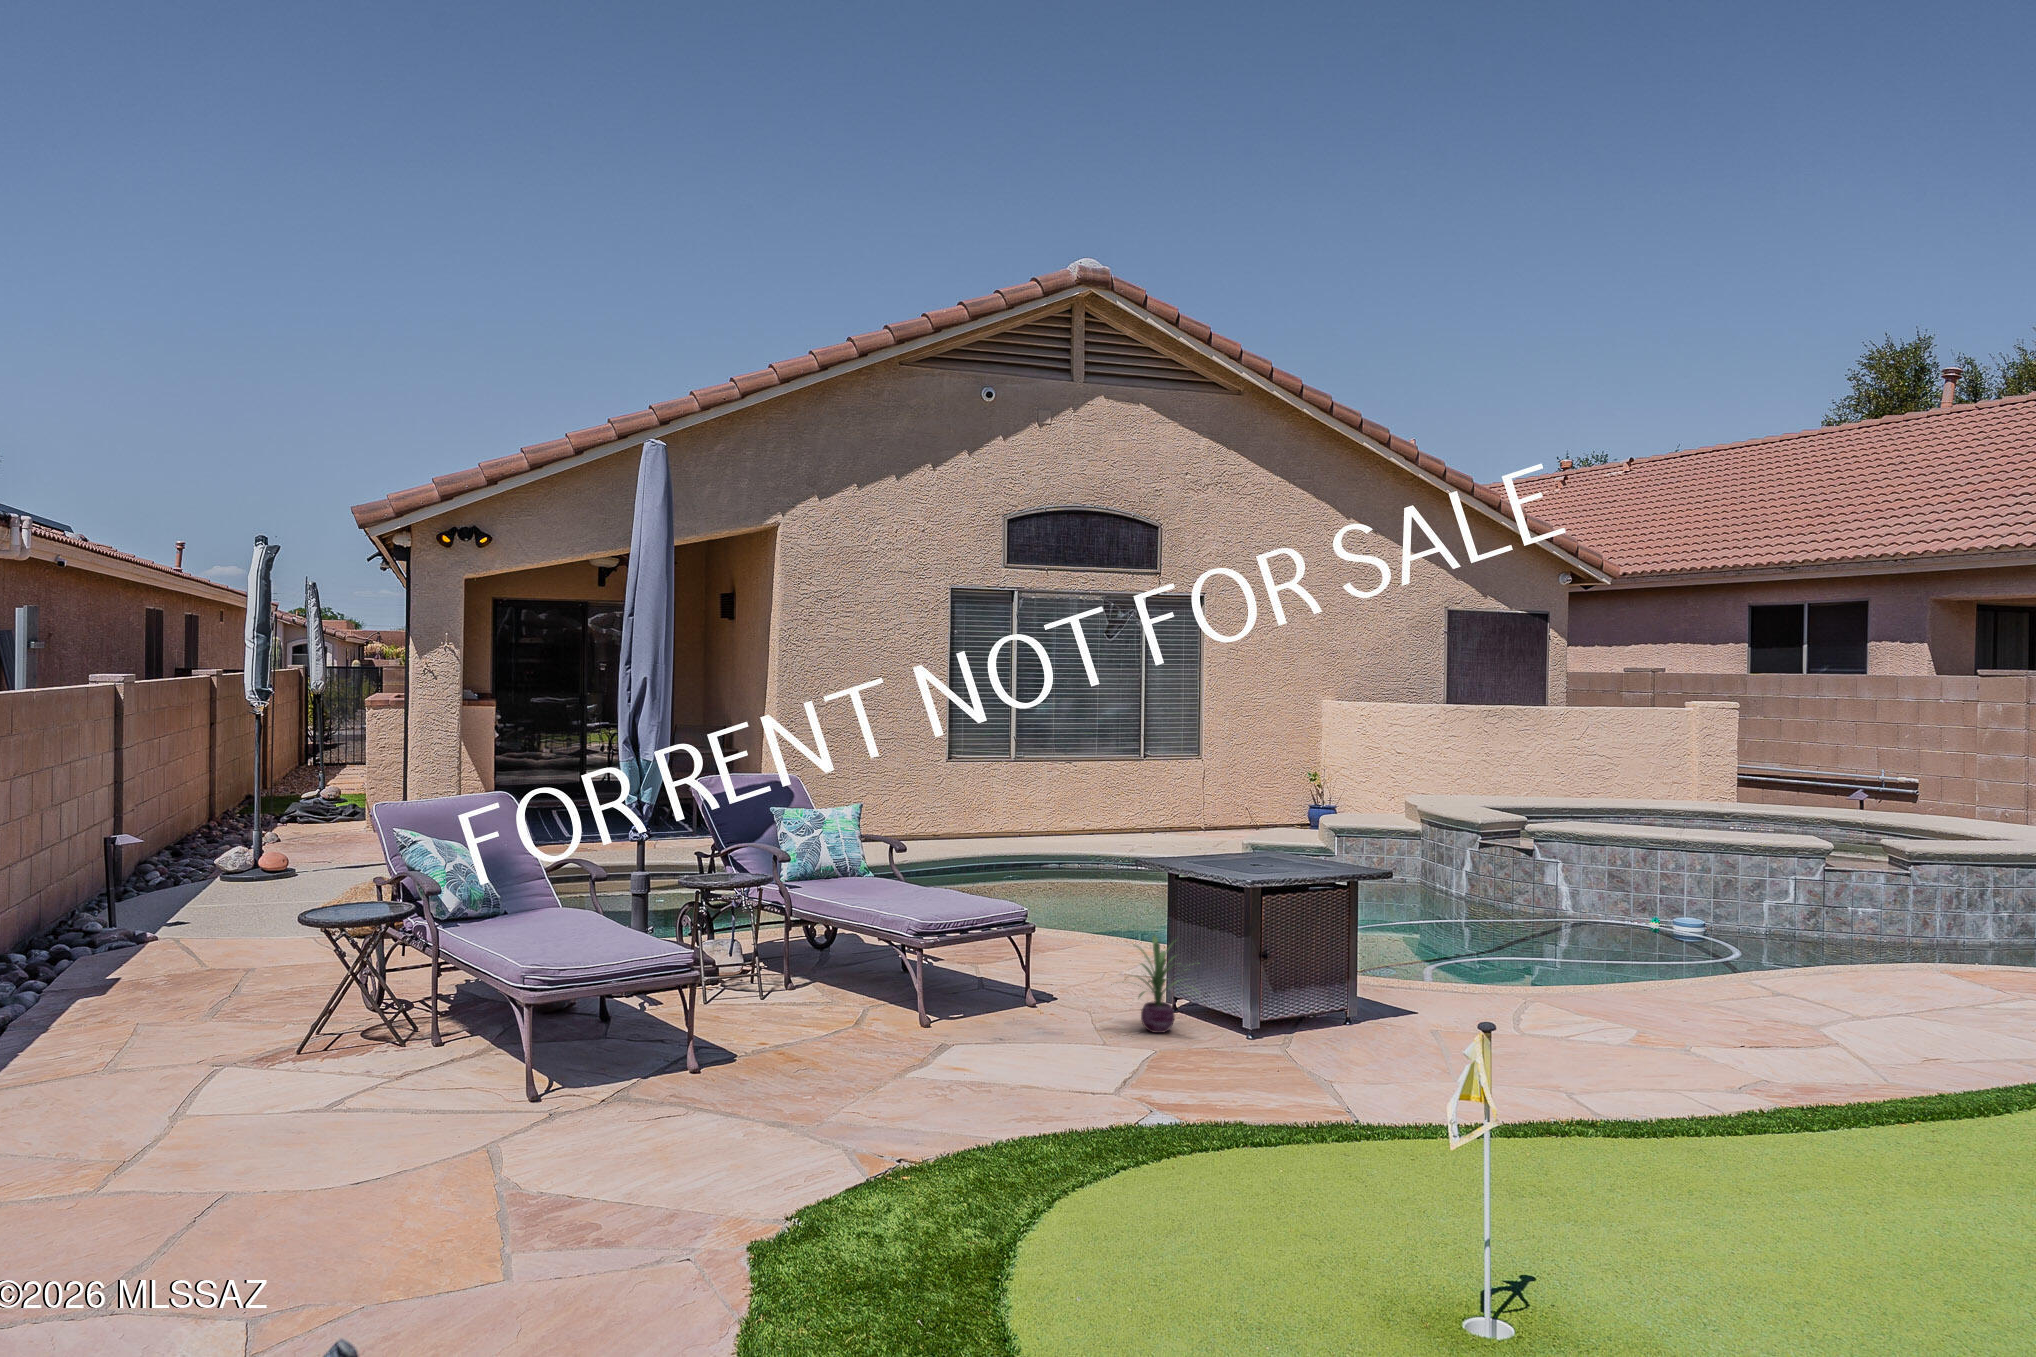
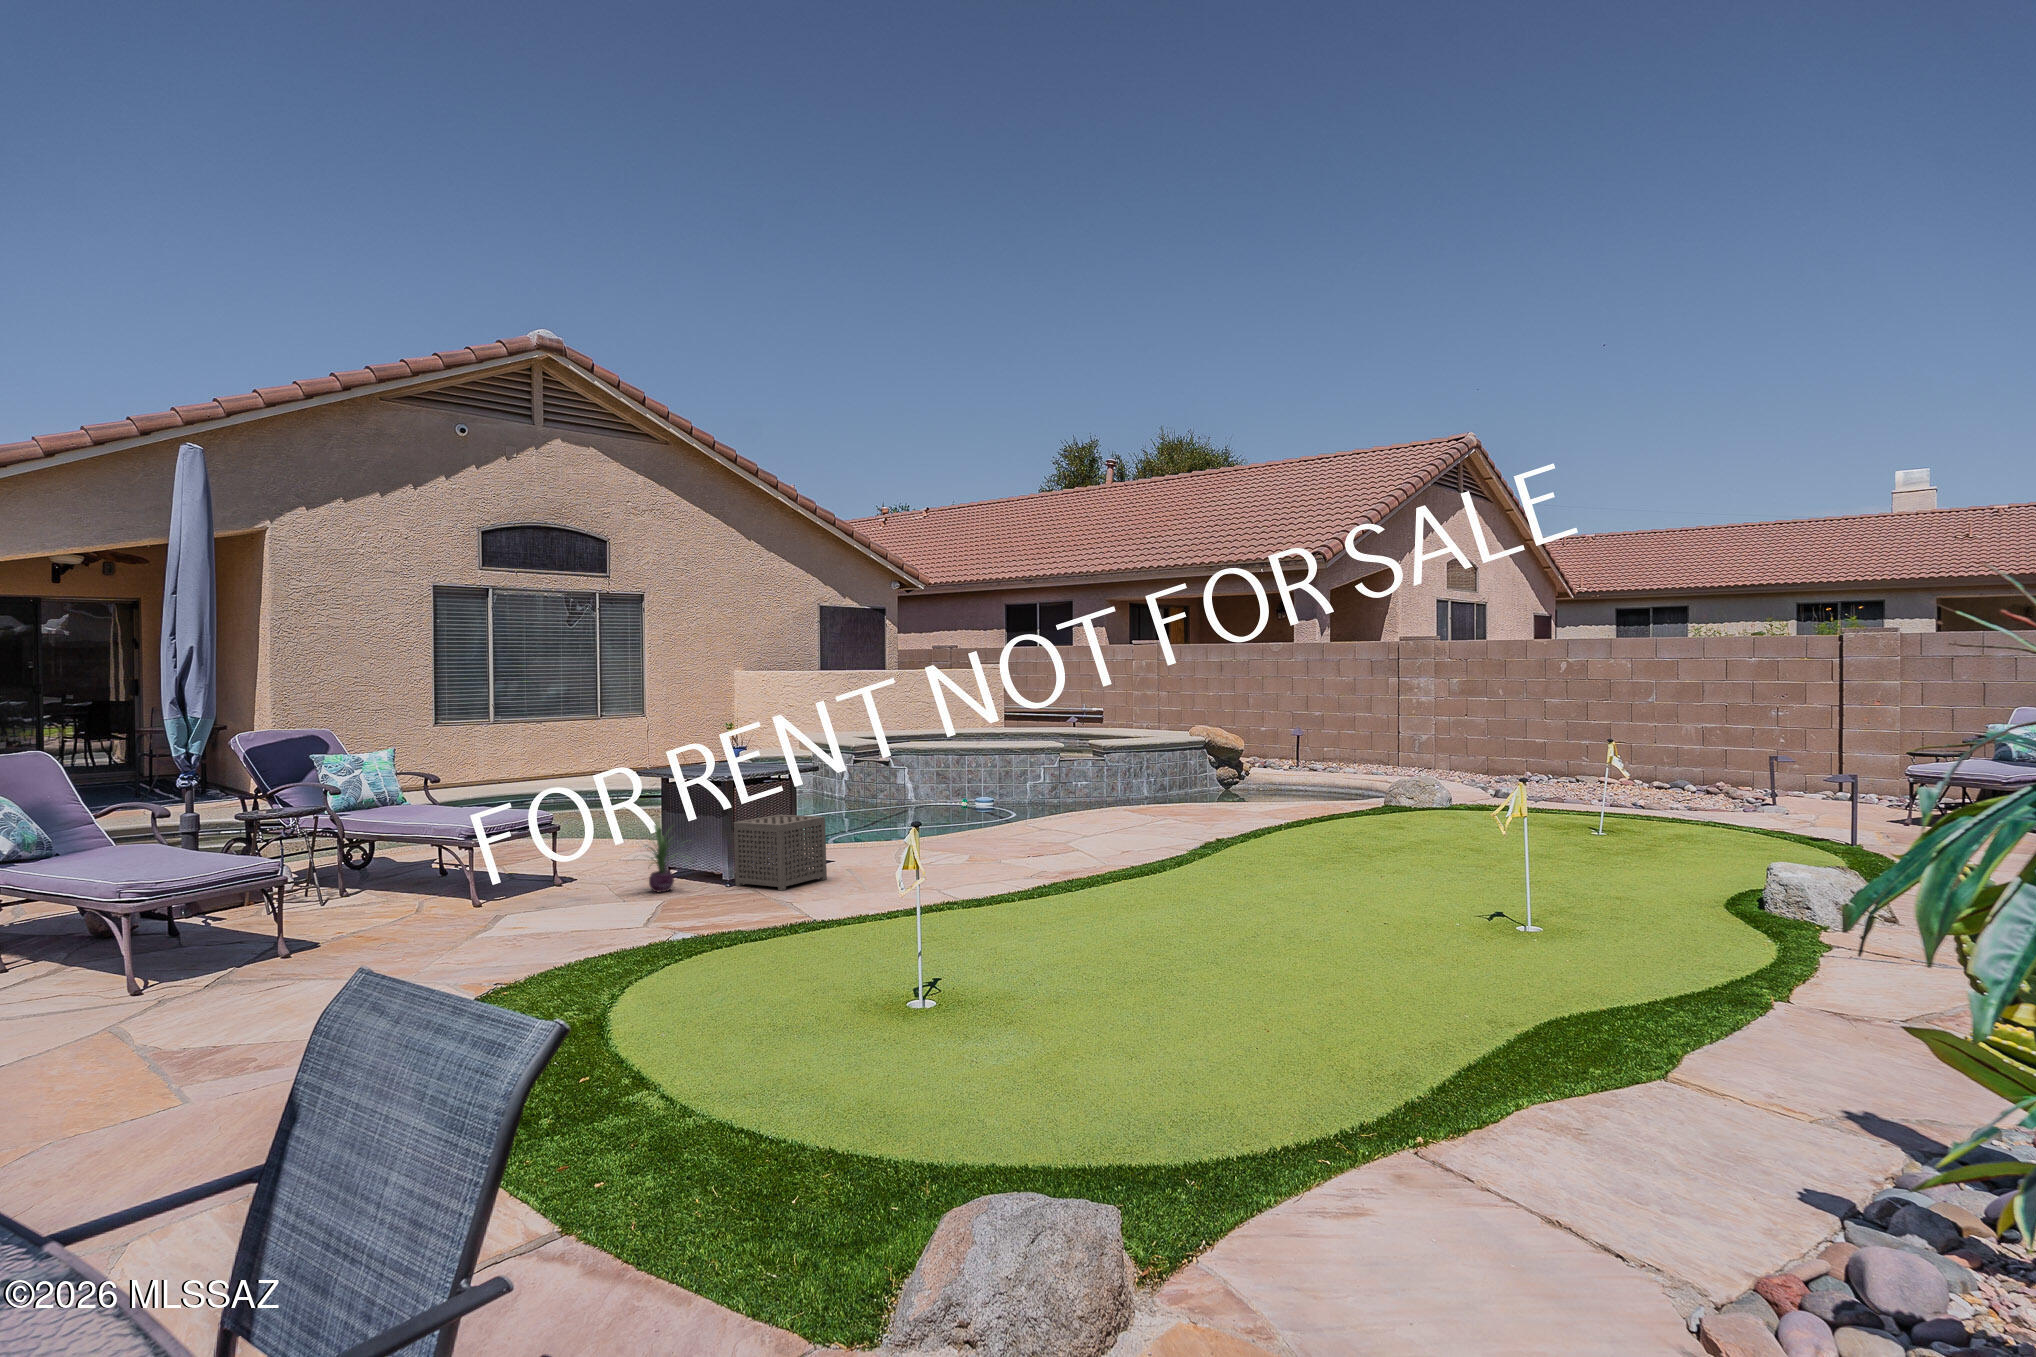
side table: none [1259,938,1394,1058] -> present [734,815,827,891]

